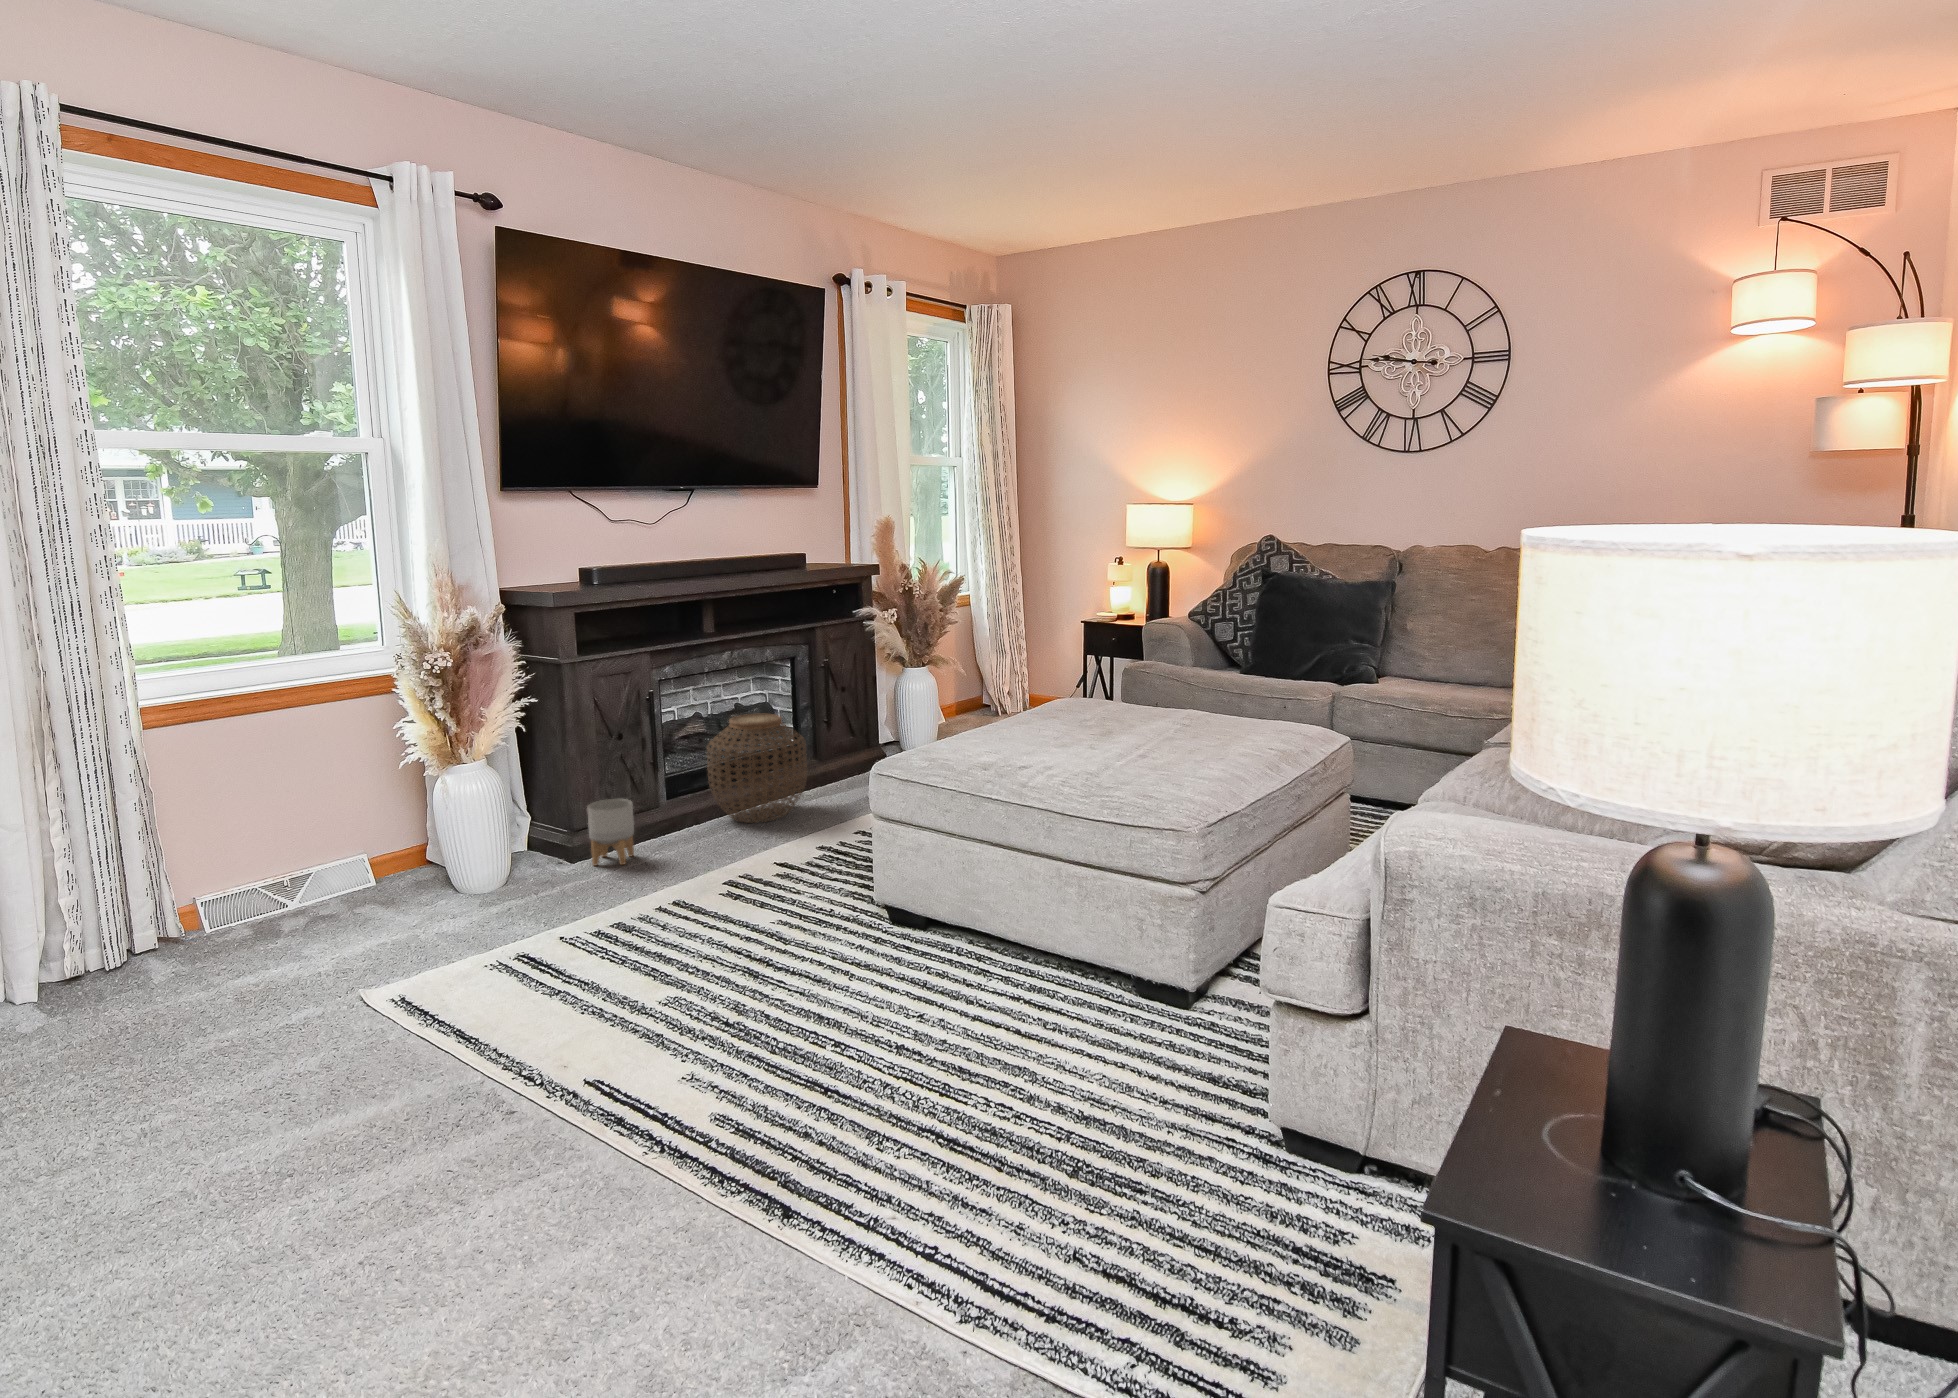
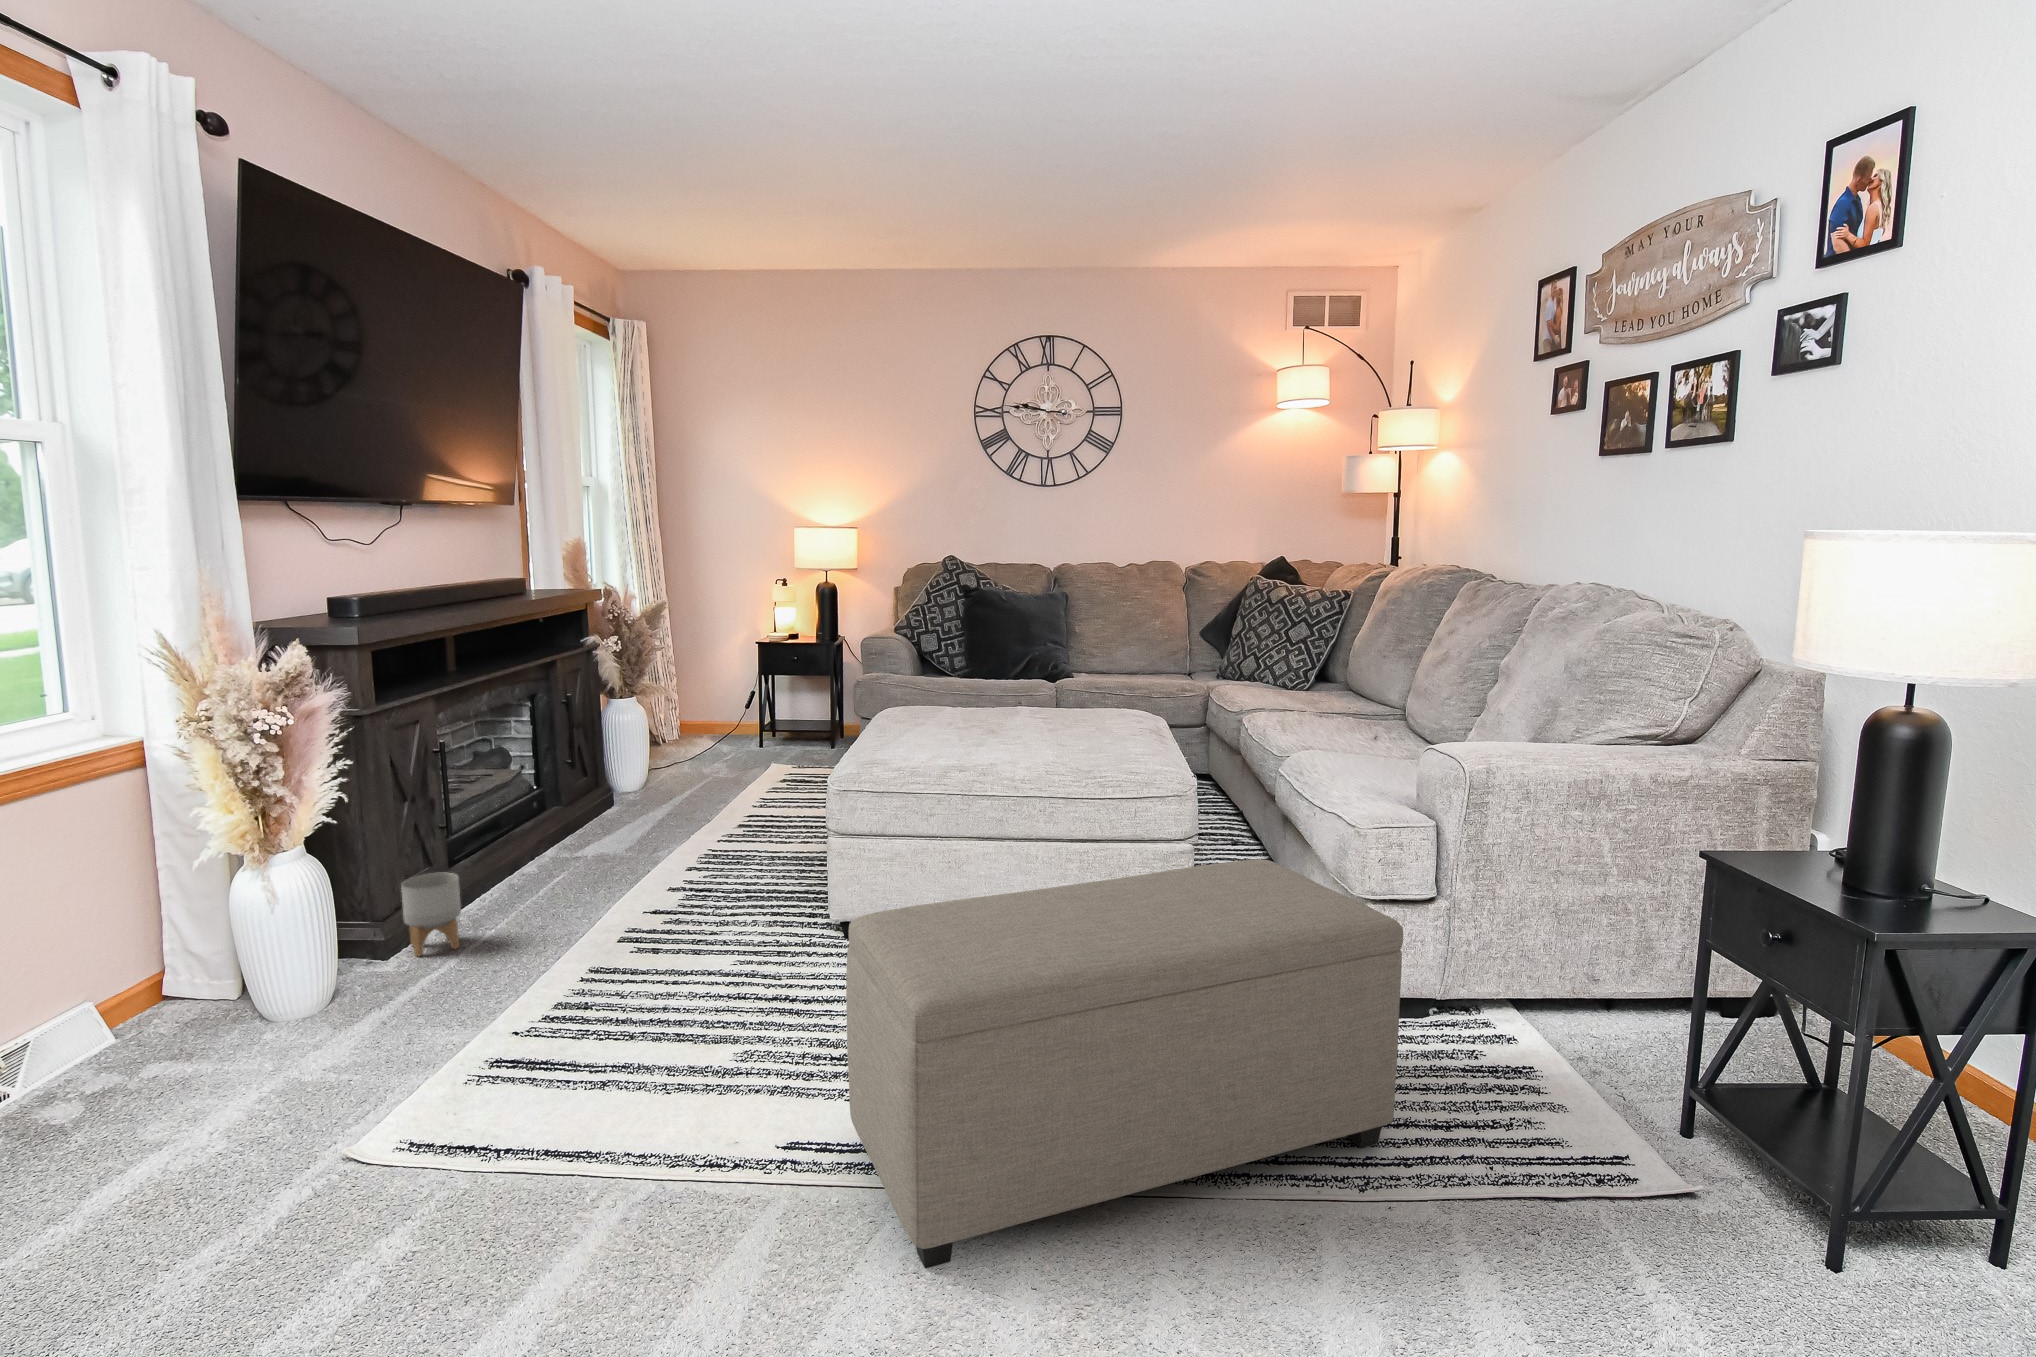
woven basket: present [707,714,807,823] -> none [480,758,601,883]
ottoman: none [480,882,1109,1285] -> present [846,859,1403,1268]

